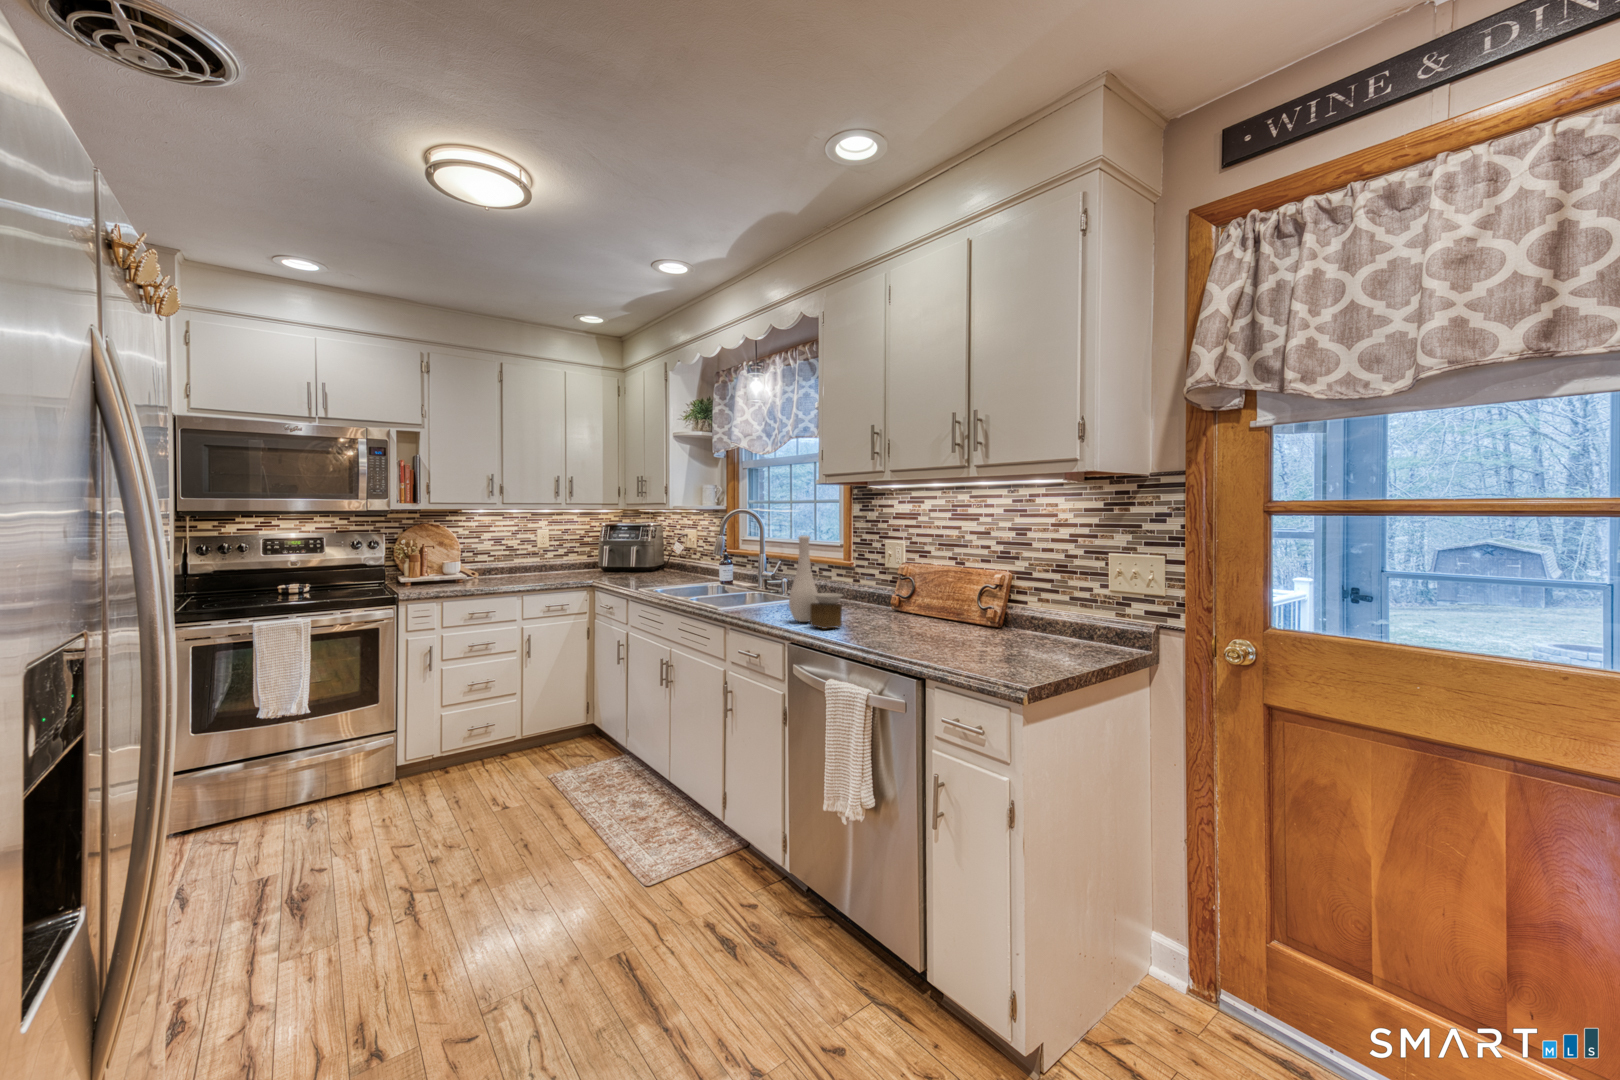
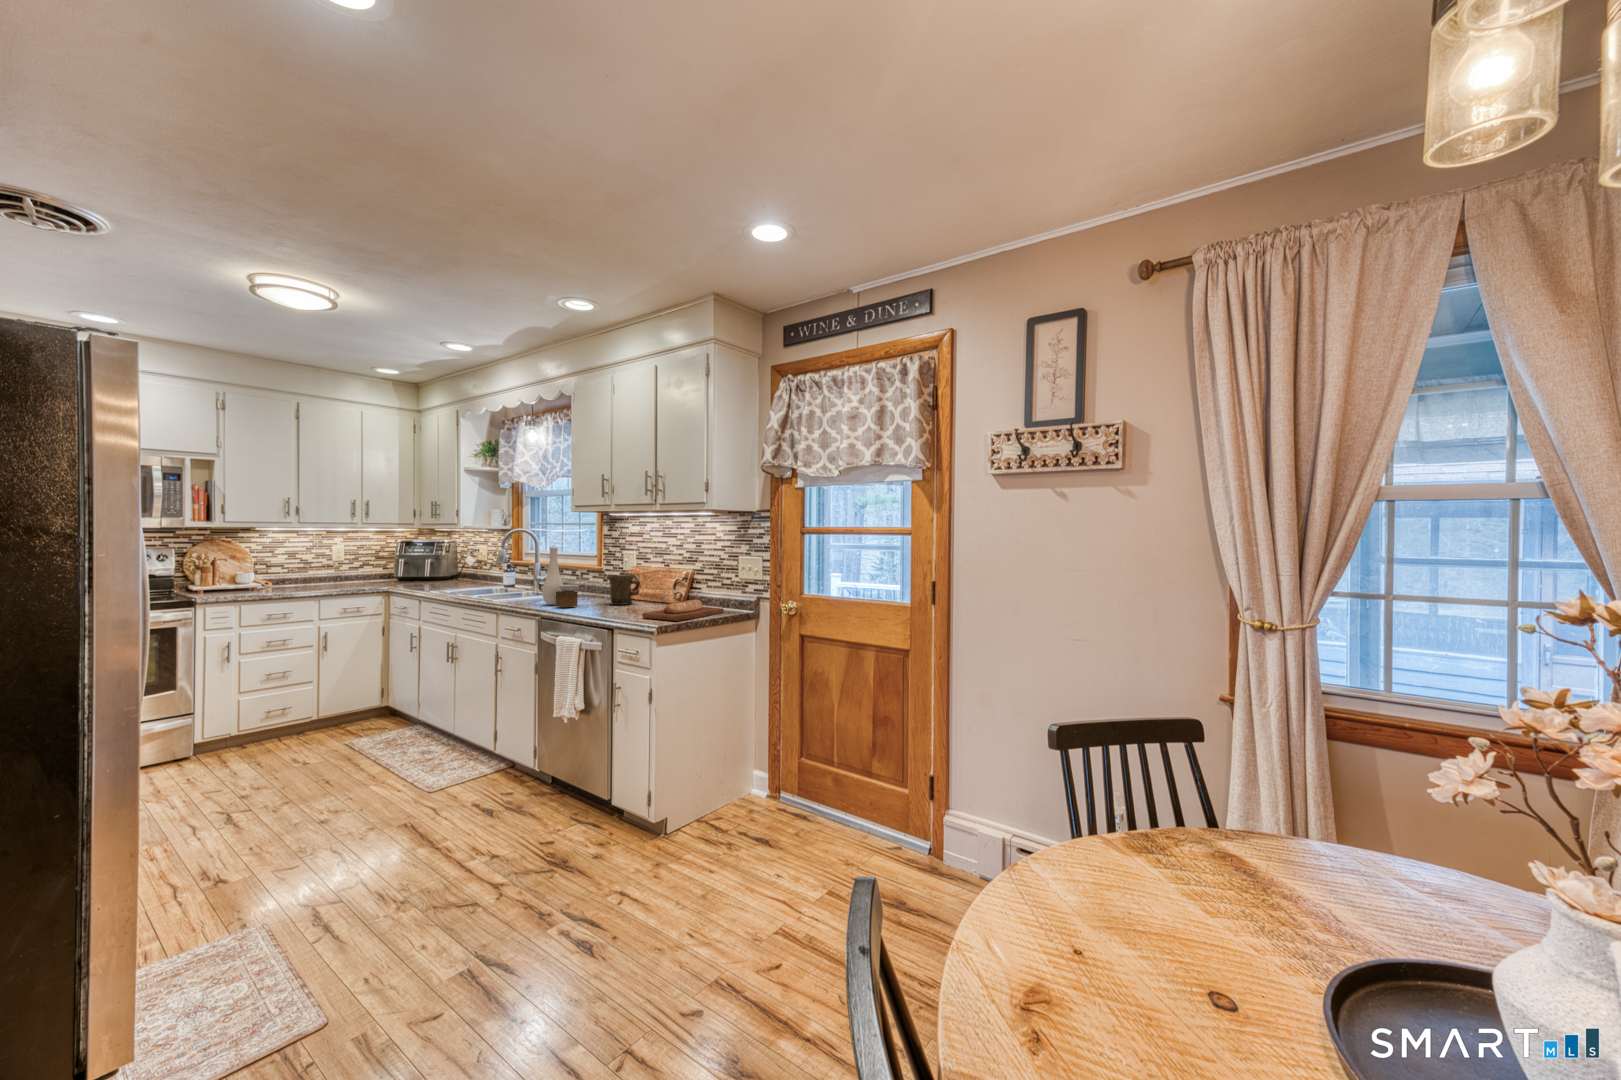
mug: none [880,578,930,626] -> present [607,575,640,605]
bread loaf: none [966,628,1096,672] -> present [642,600,724,621]

